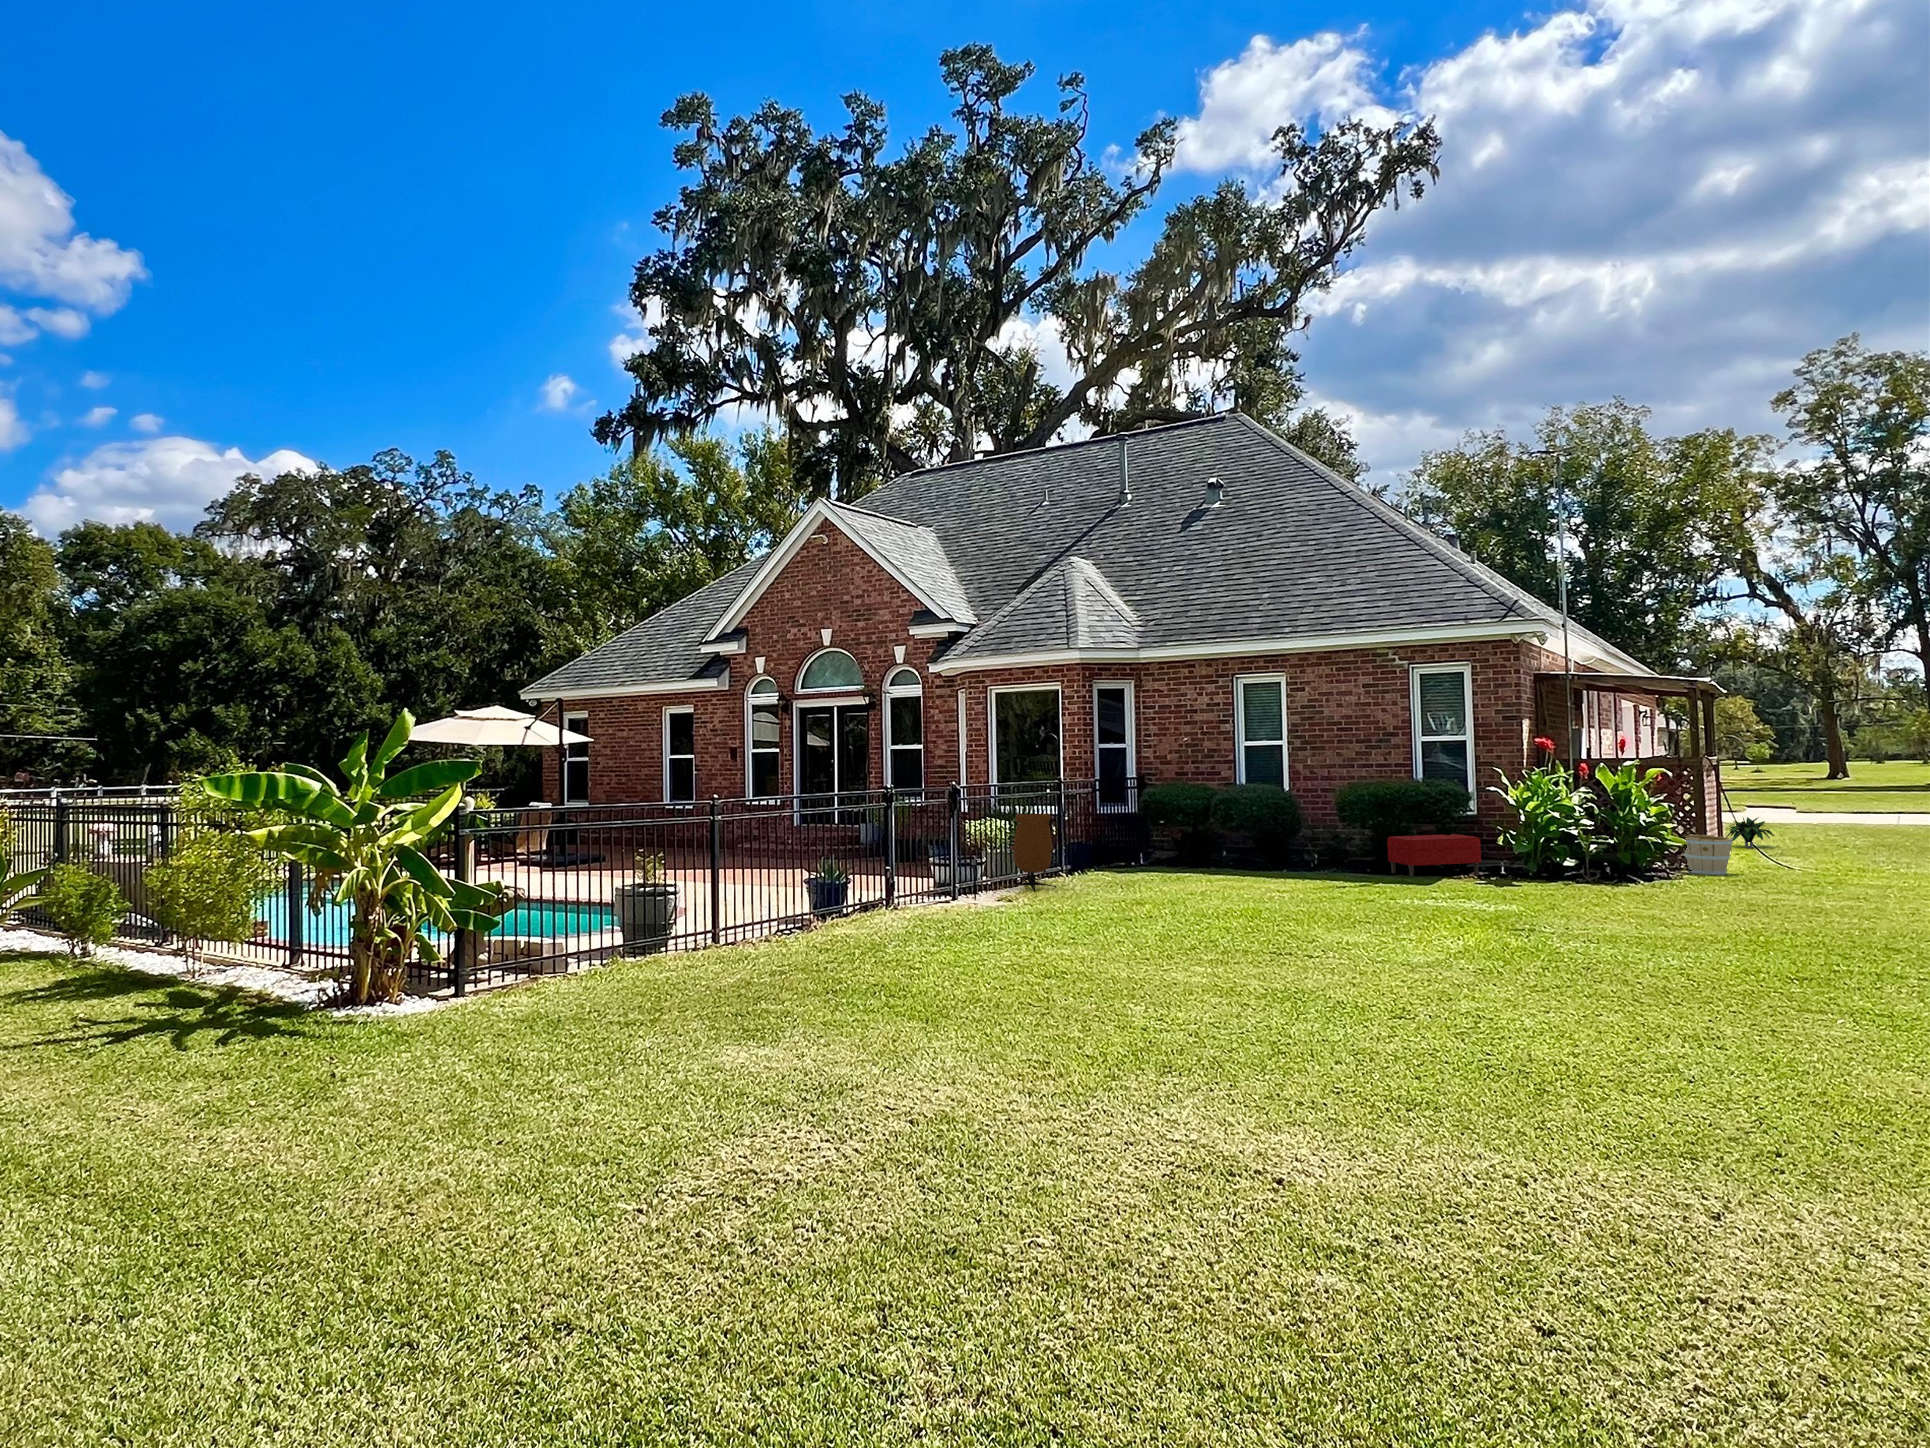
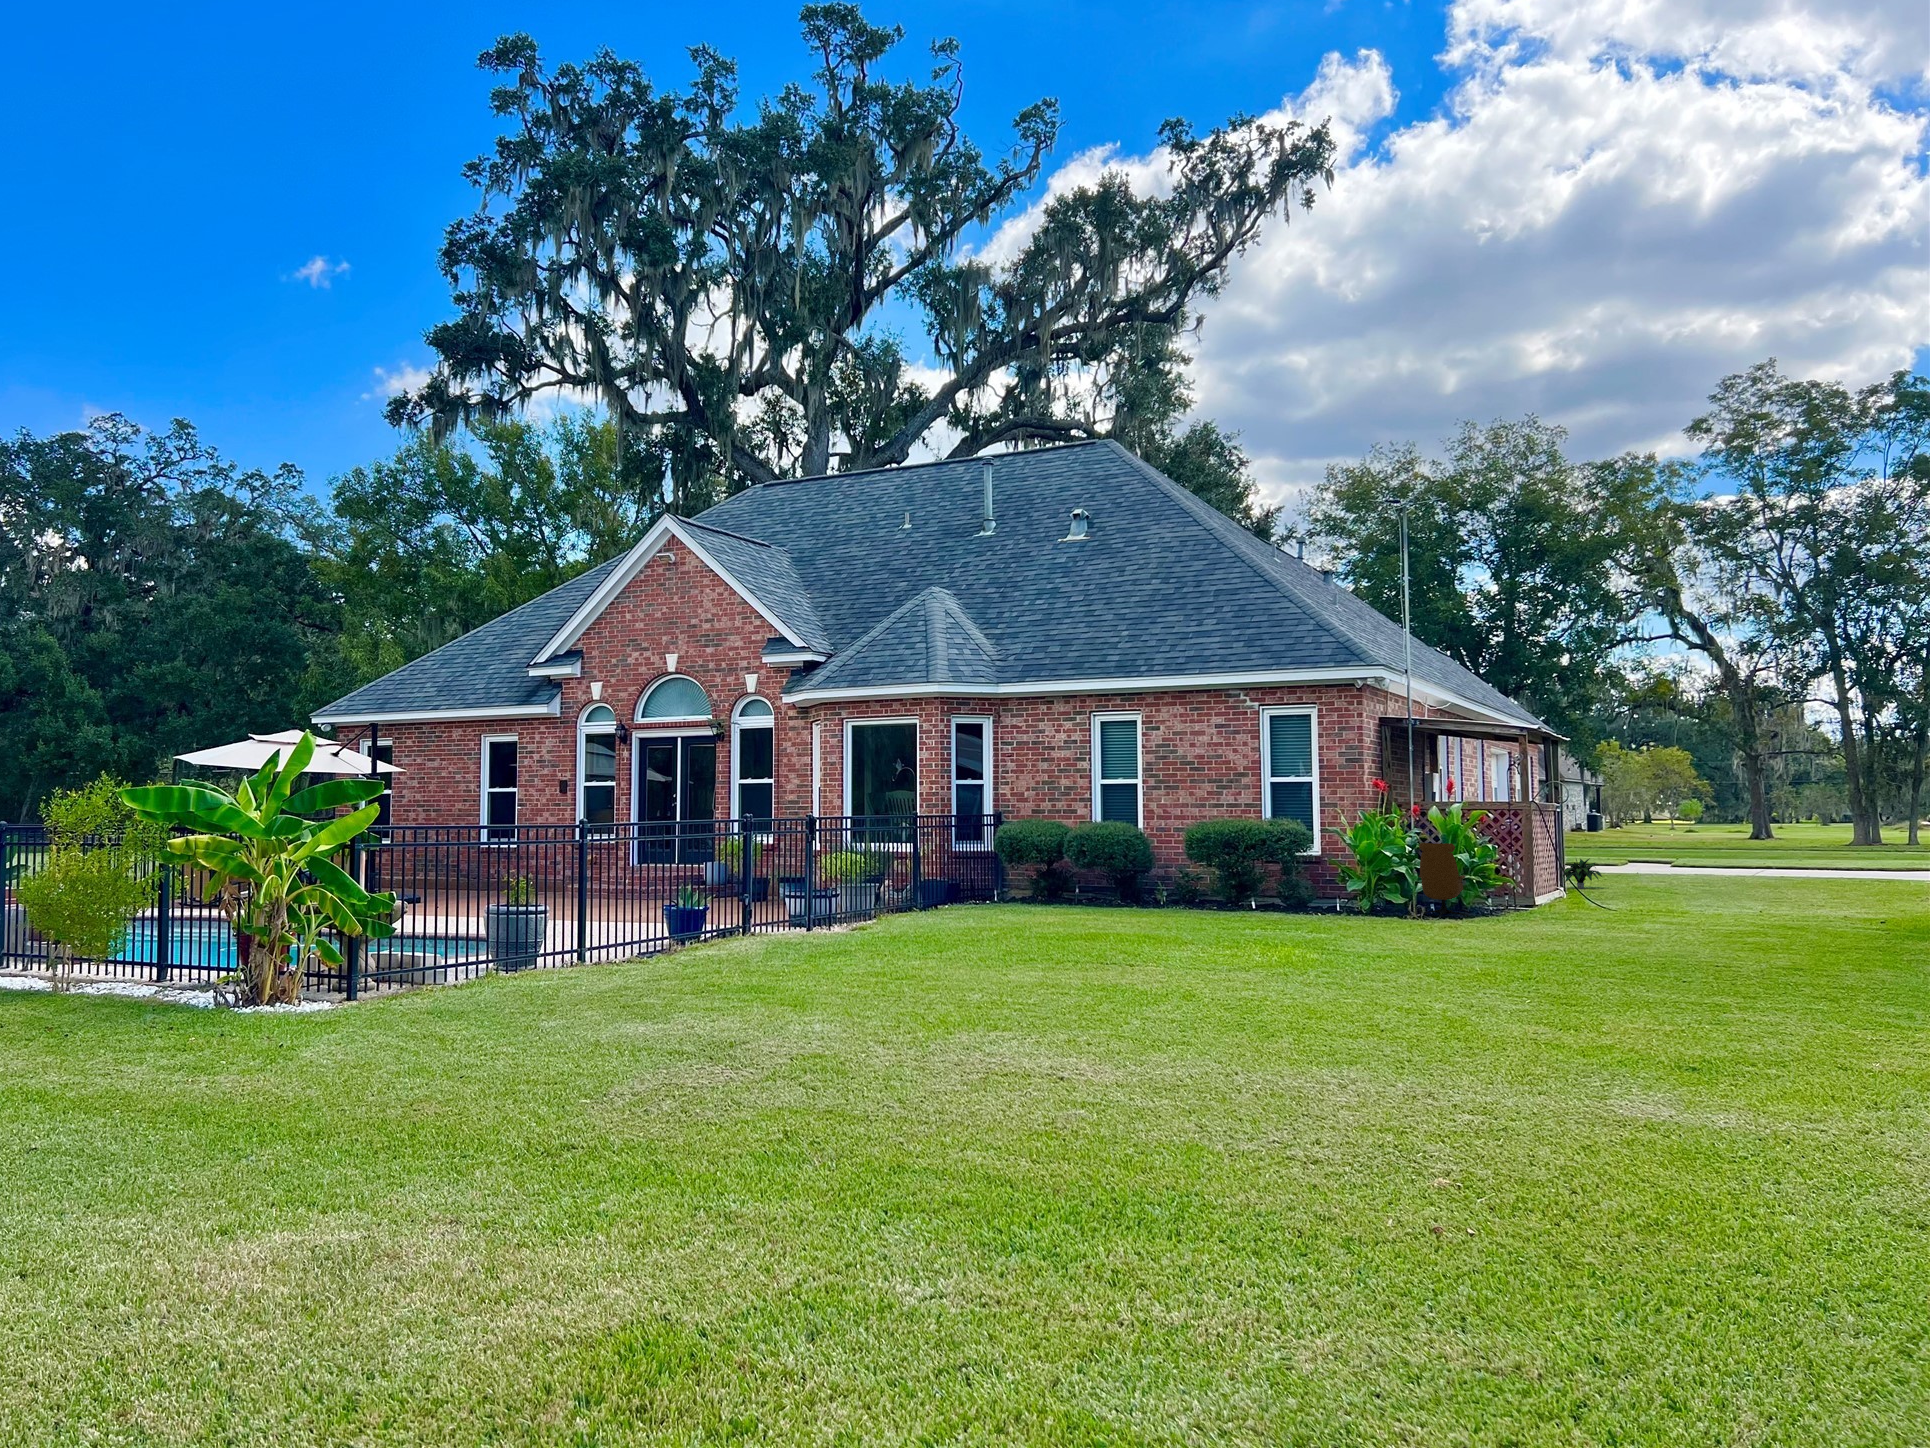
lounge chair: present [1009,814,1056,892] -> present [1419,843,1469,918]
bench: present [1387,834,1481,877] -> none [1234,870,1319,911]
wooden bucket: present [1684,834,1733,875] -> none [1499,871,1544,908]

